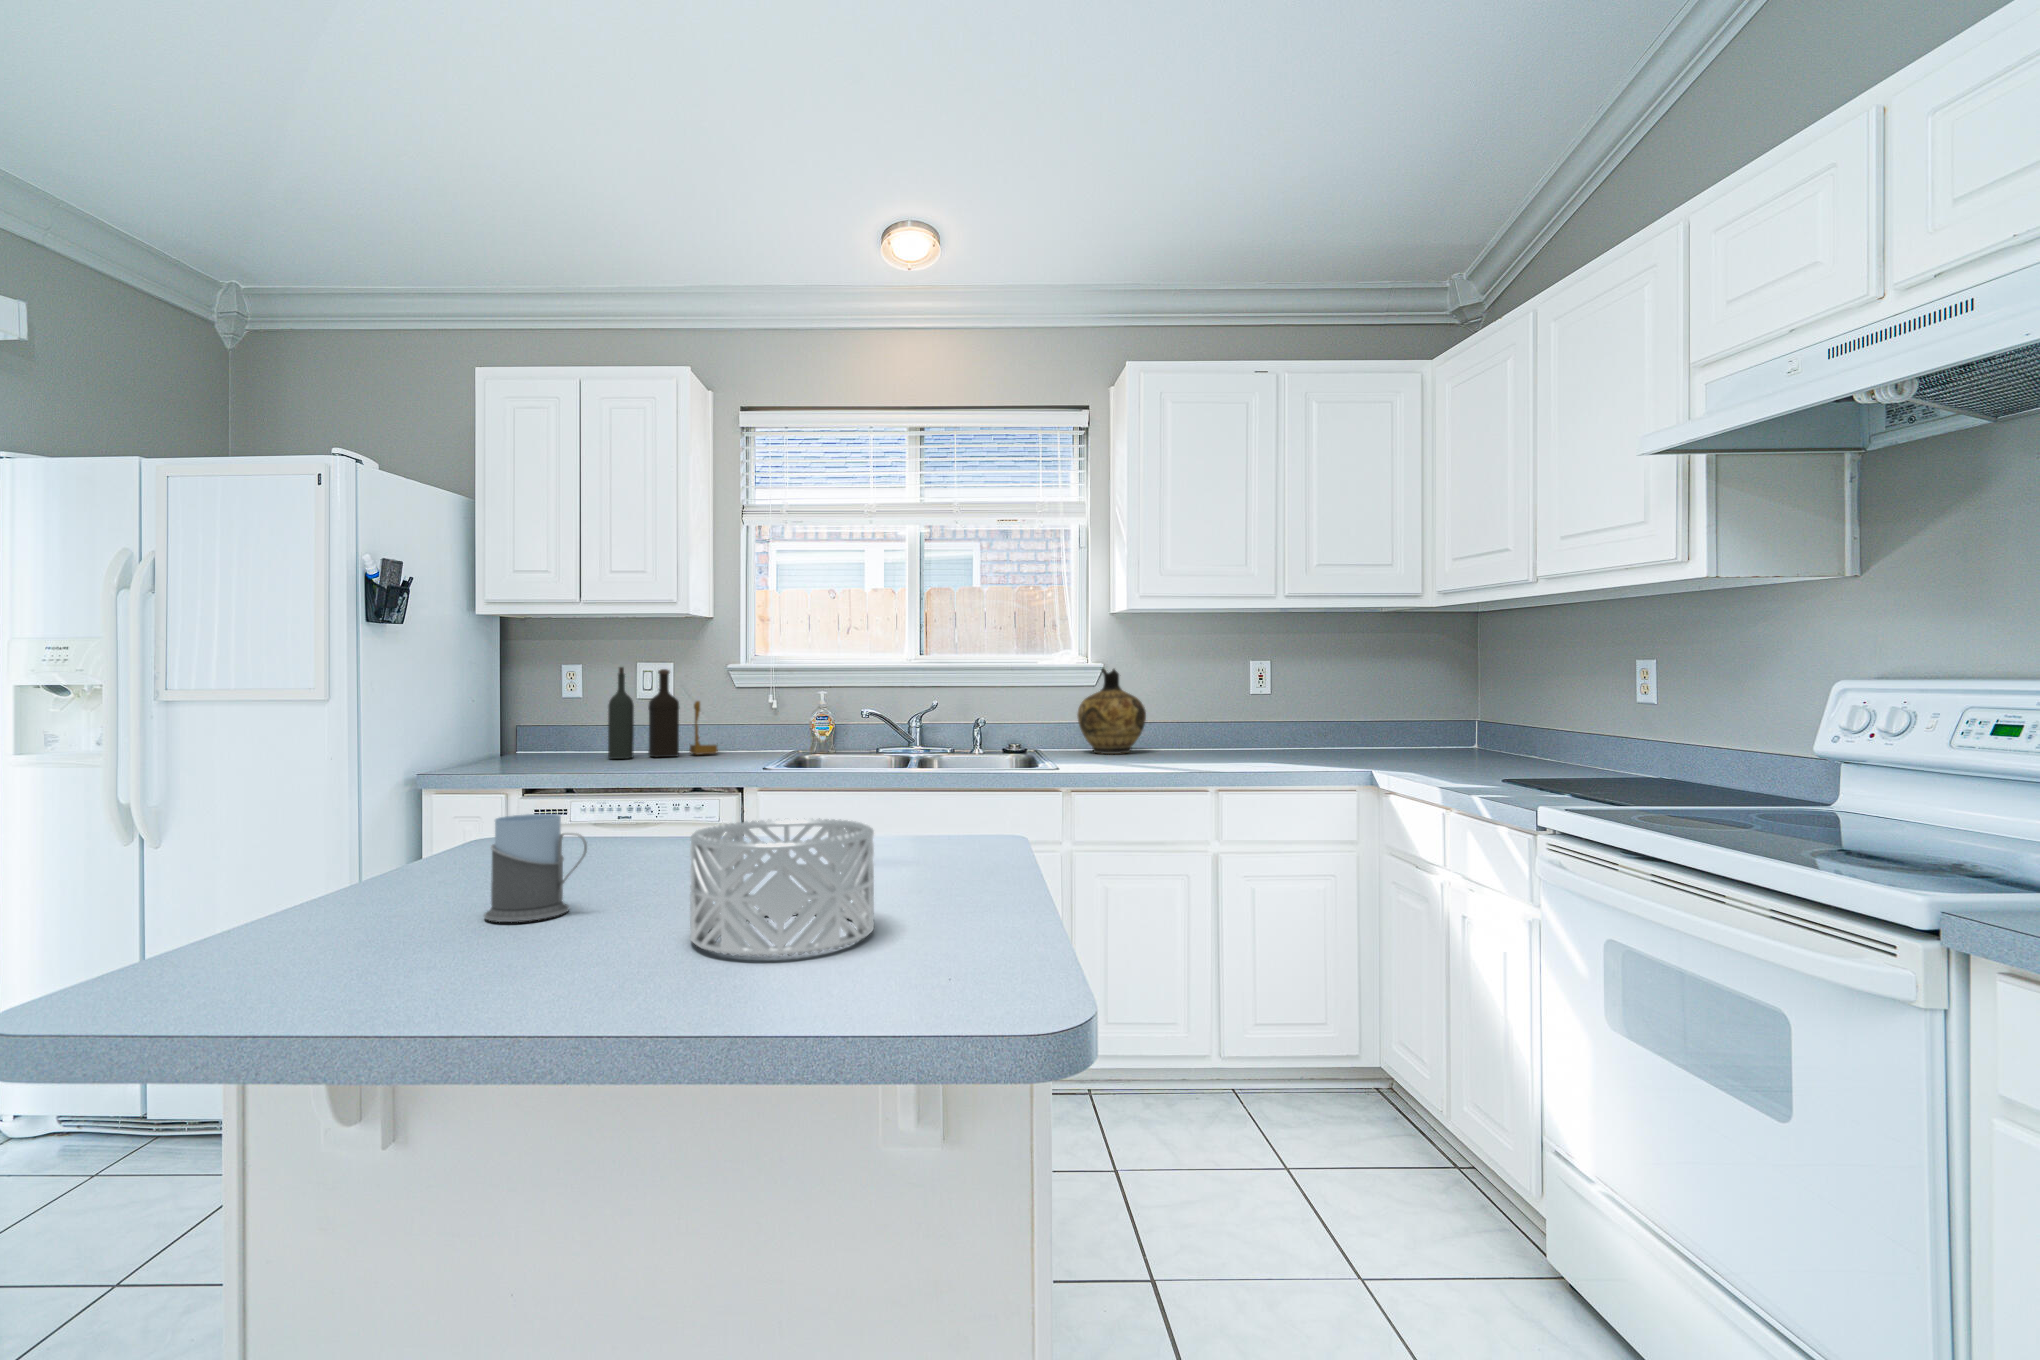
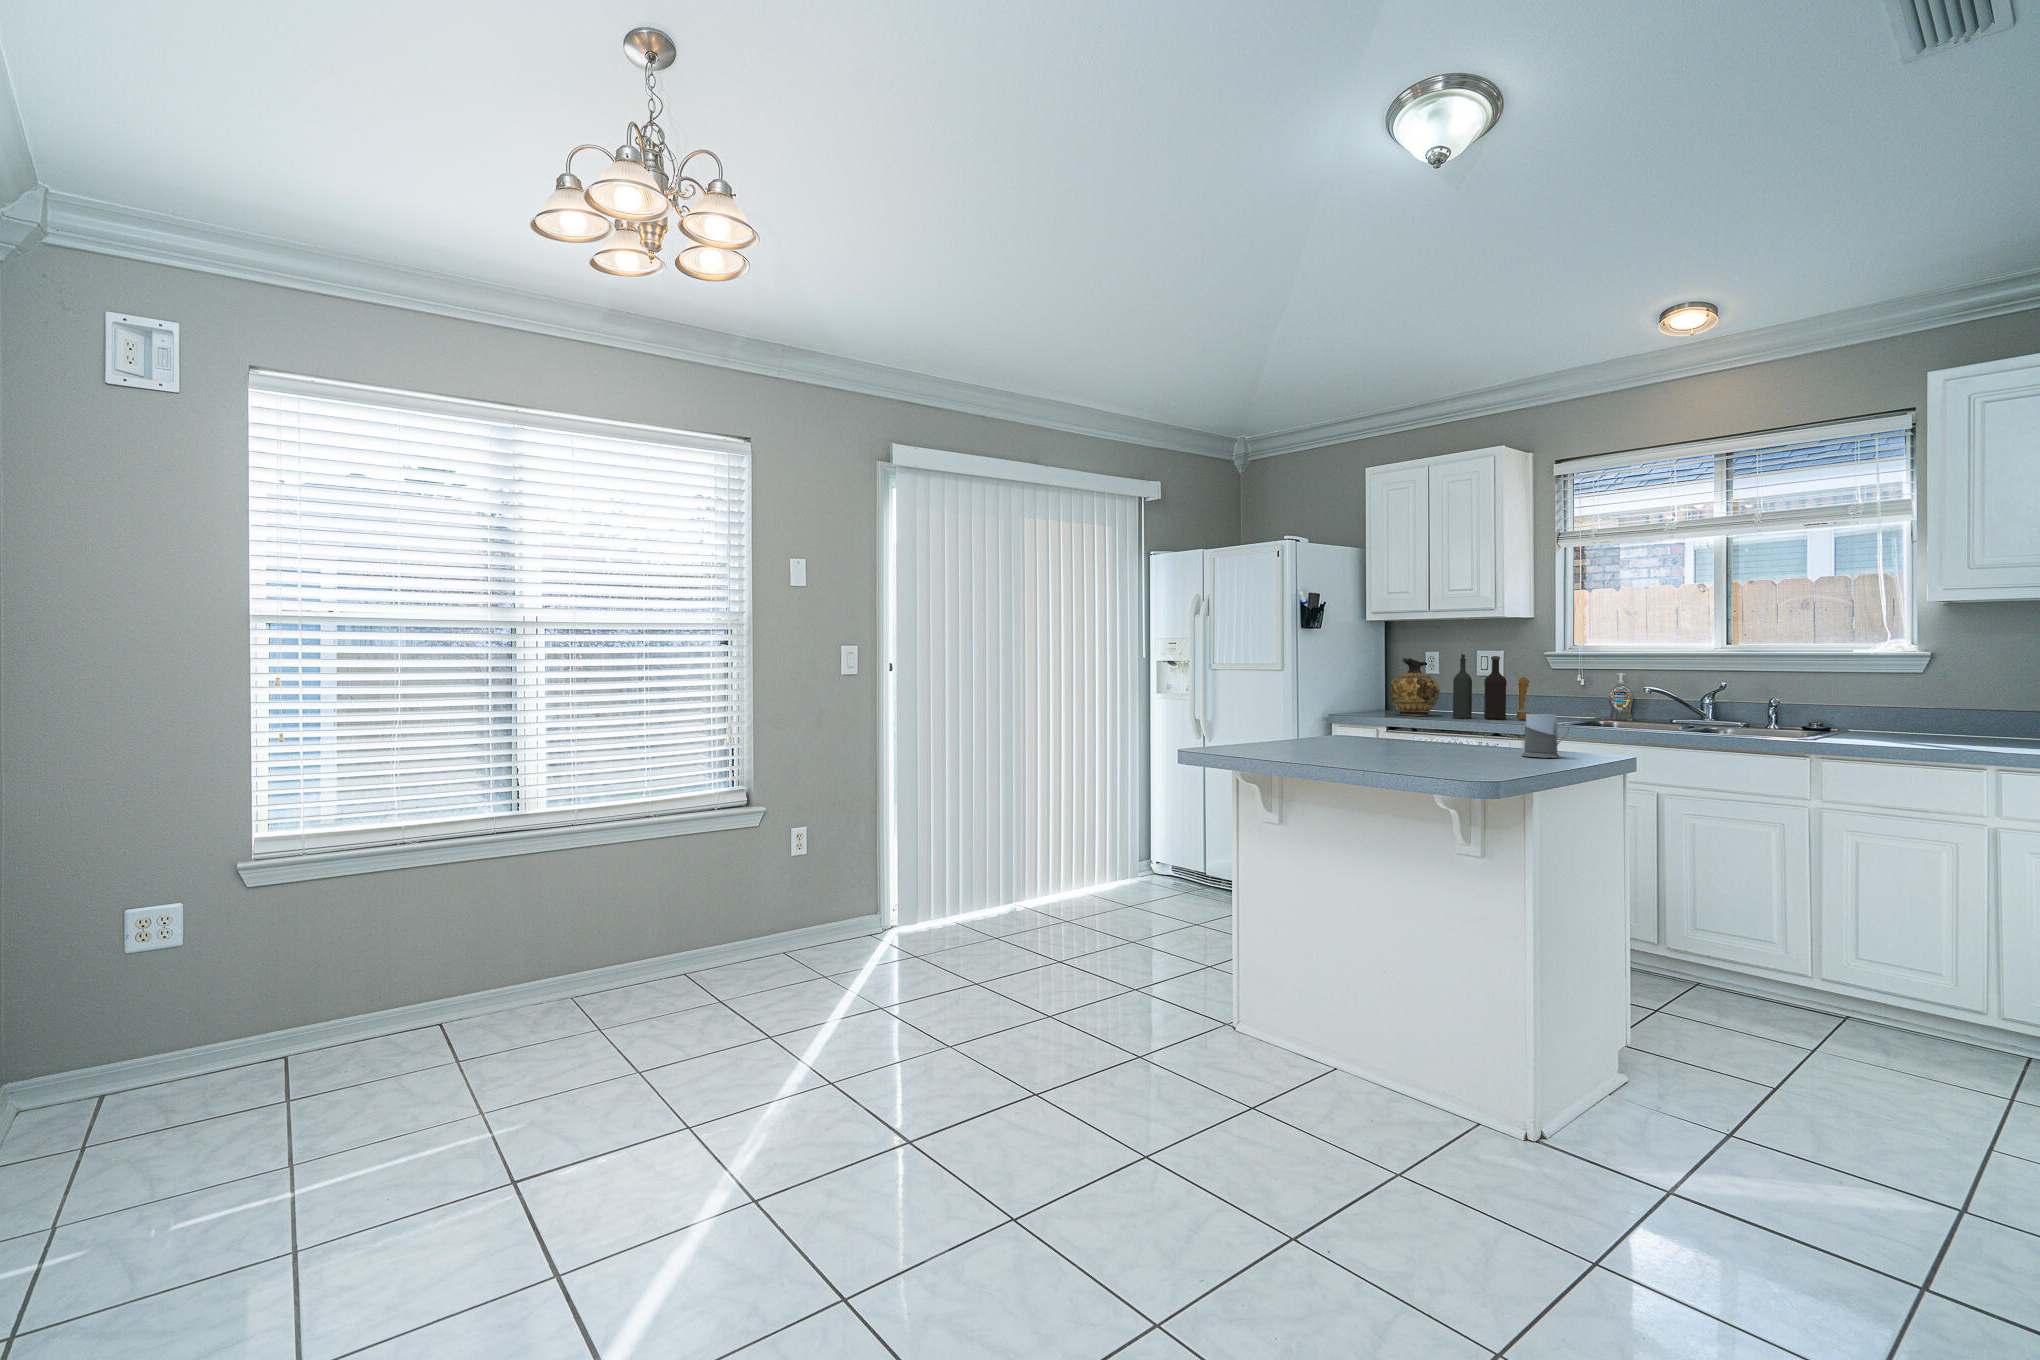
ceramic jug: present [1077,669,1146,754] -> present [1389,658,1440,716]
mug: present [484,814,587,922] -> present [1521,714,1569,758]
decorative bowl: present [690,818,874,957] -> none [1371,715,1454,763]

